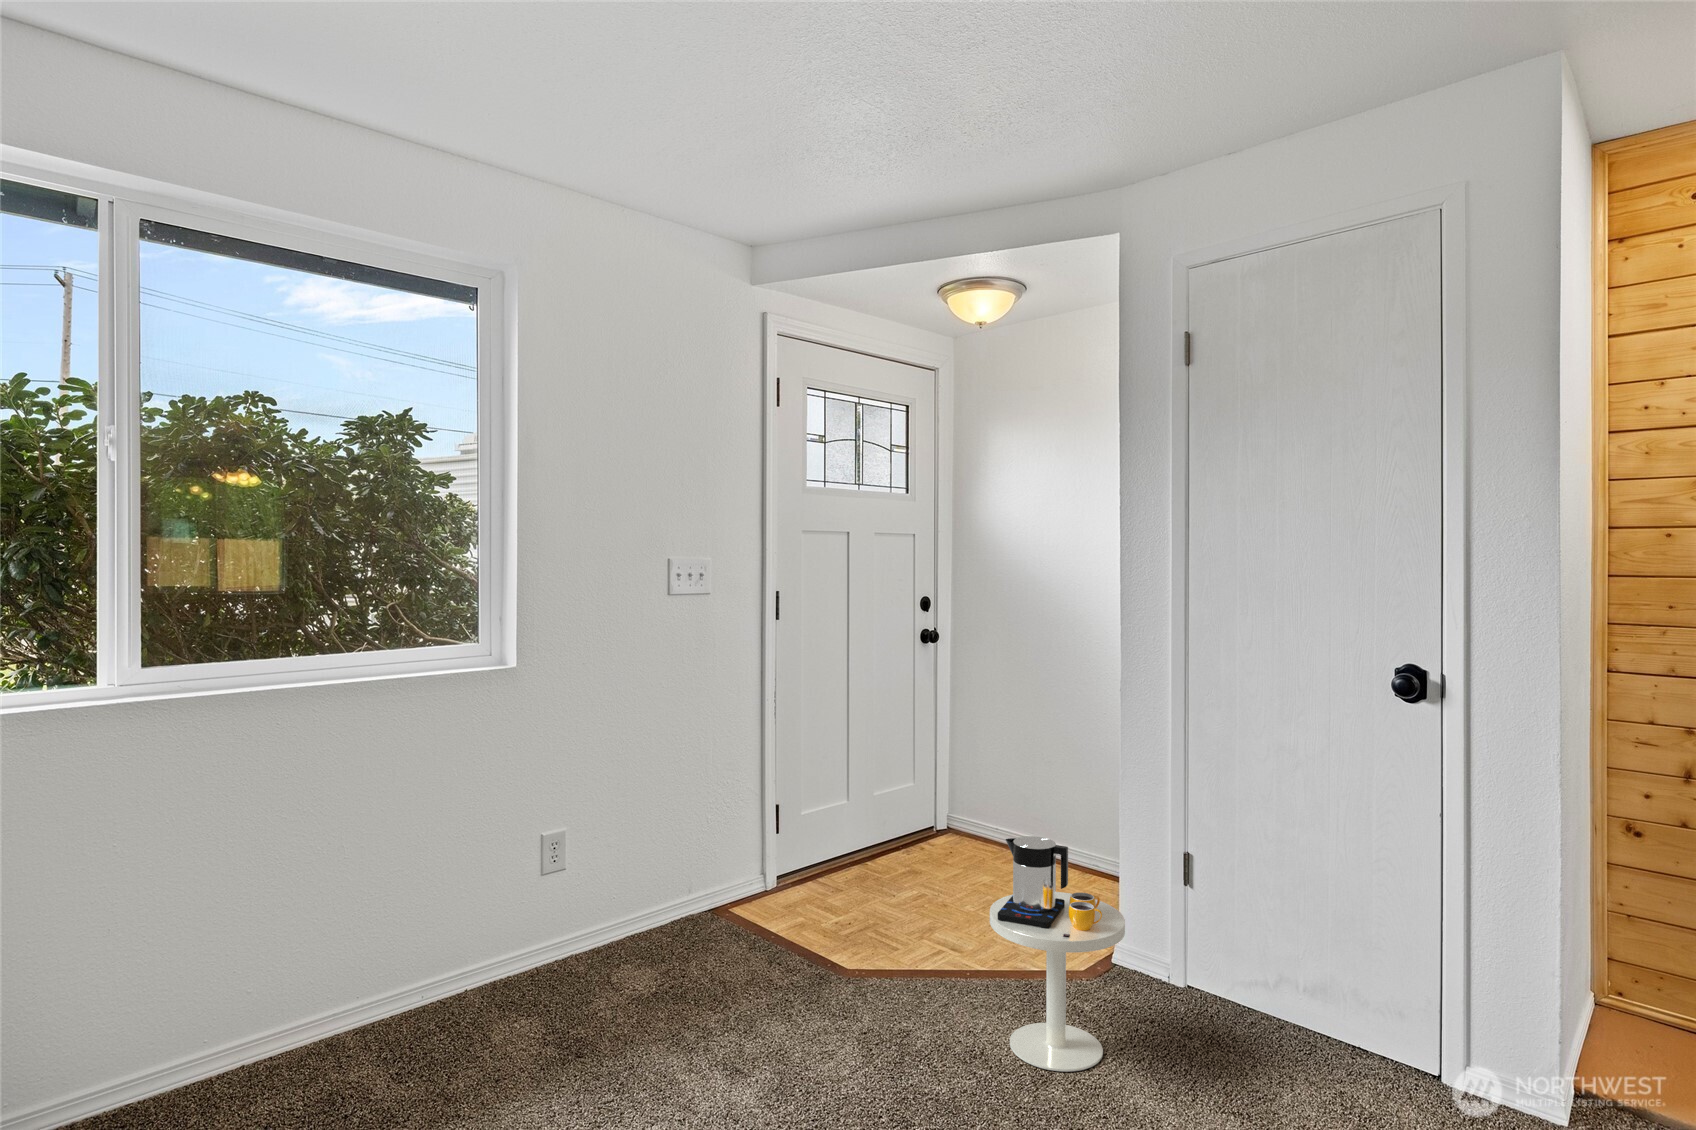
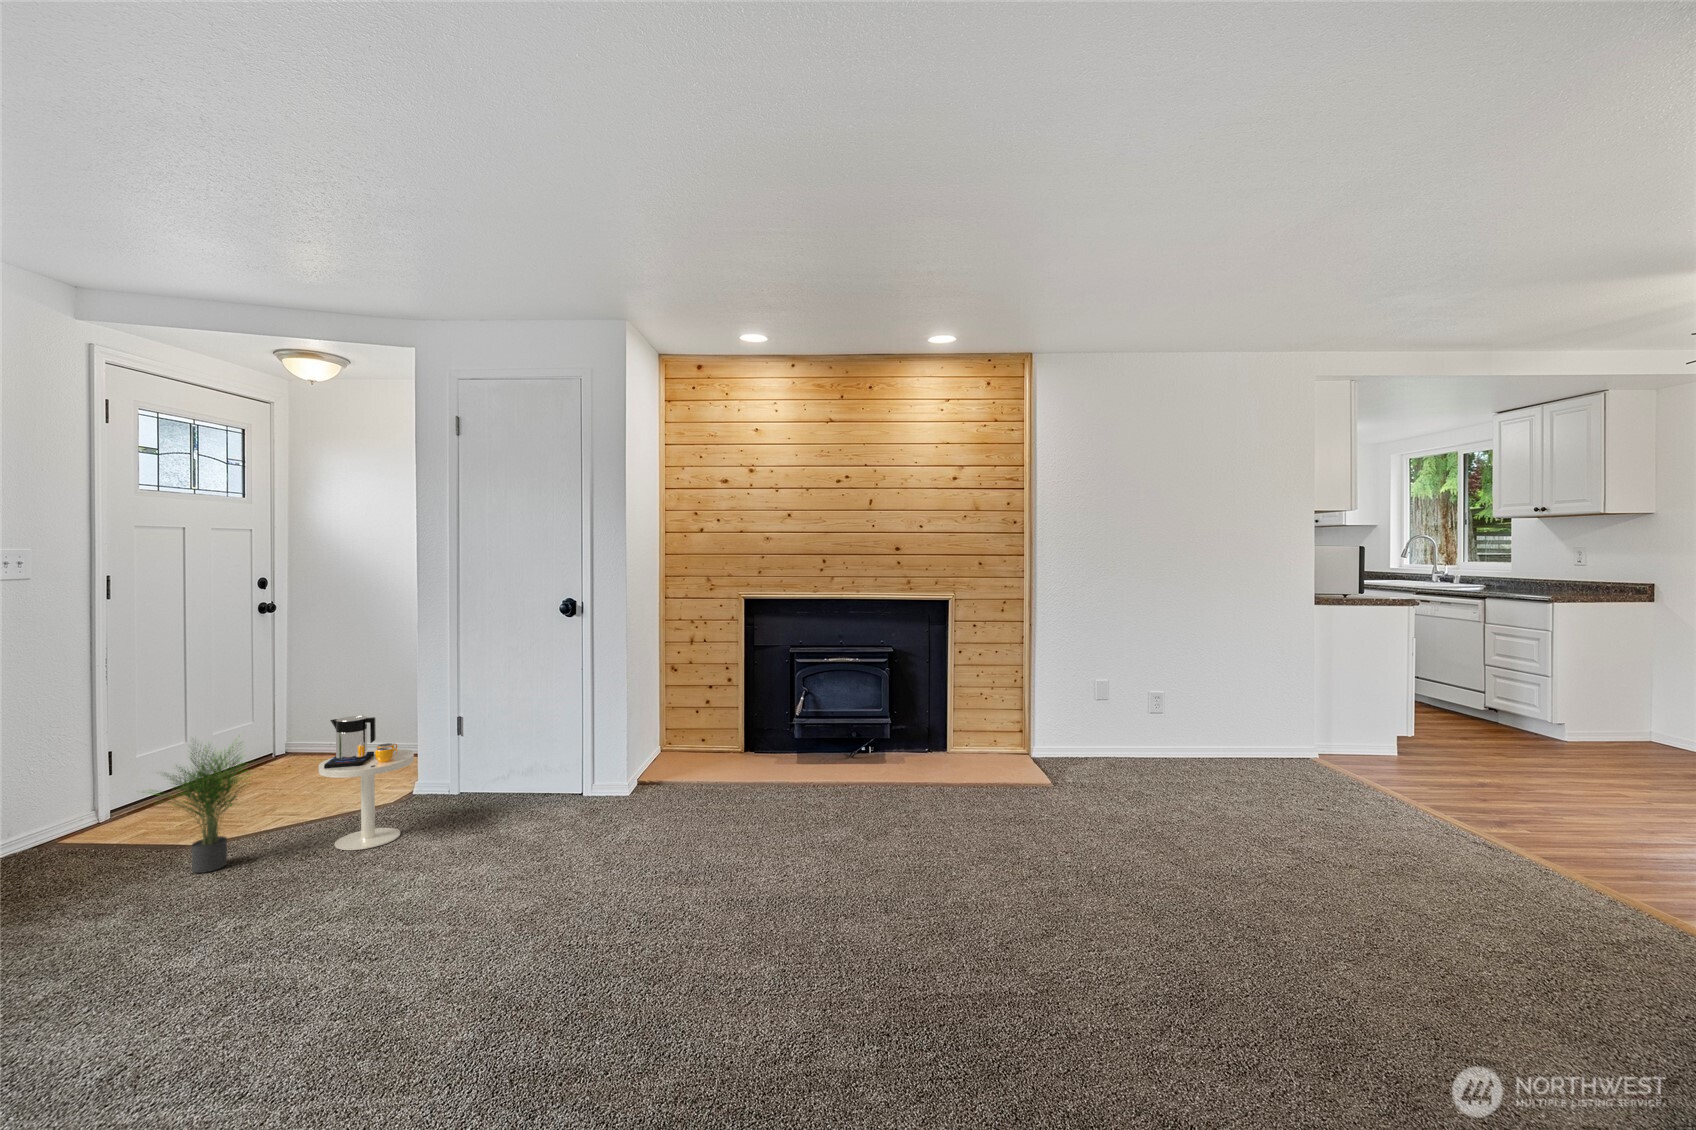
potted plant: none [778,832,921,1038] -> present [152,736,245,873]

